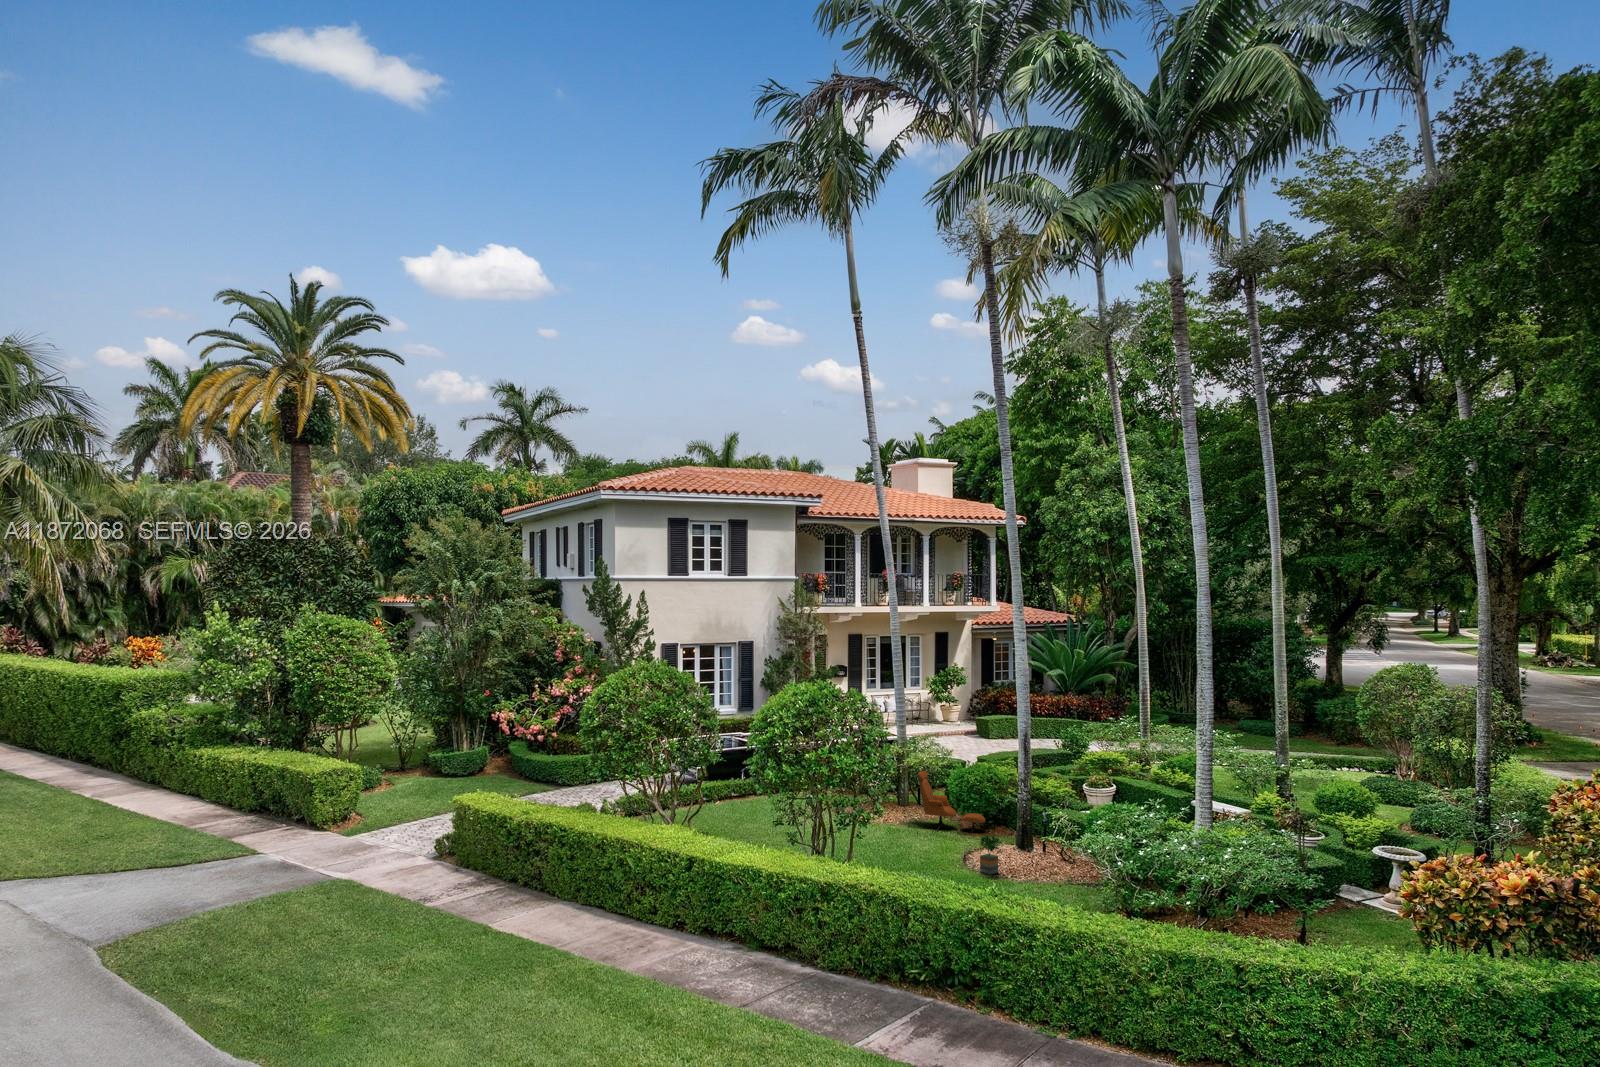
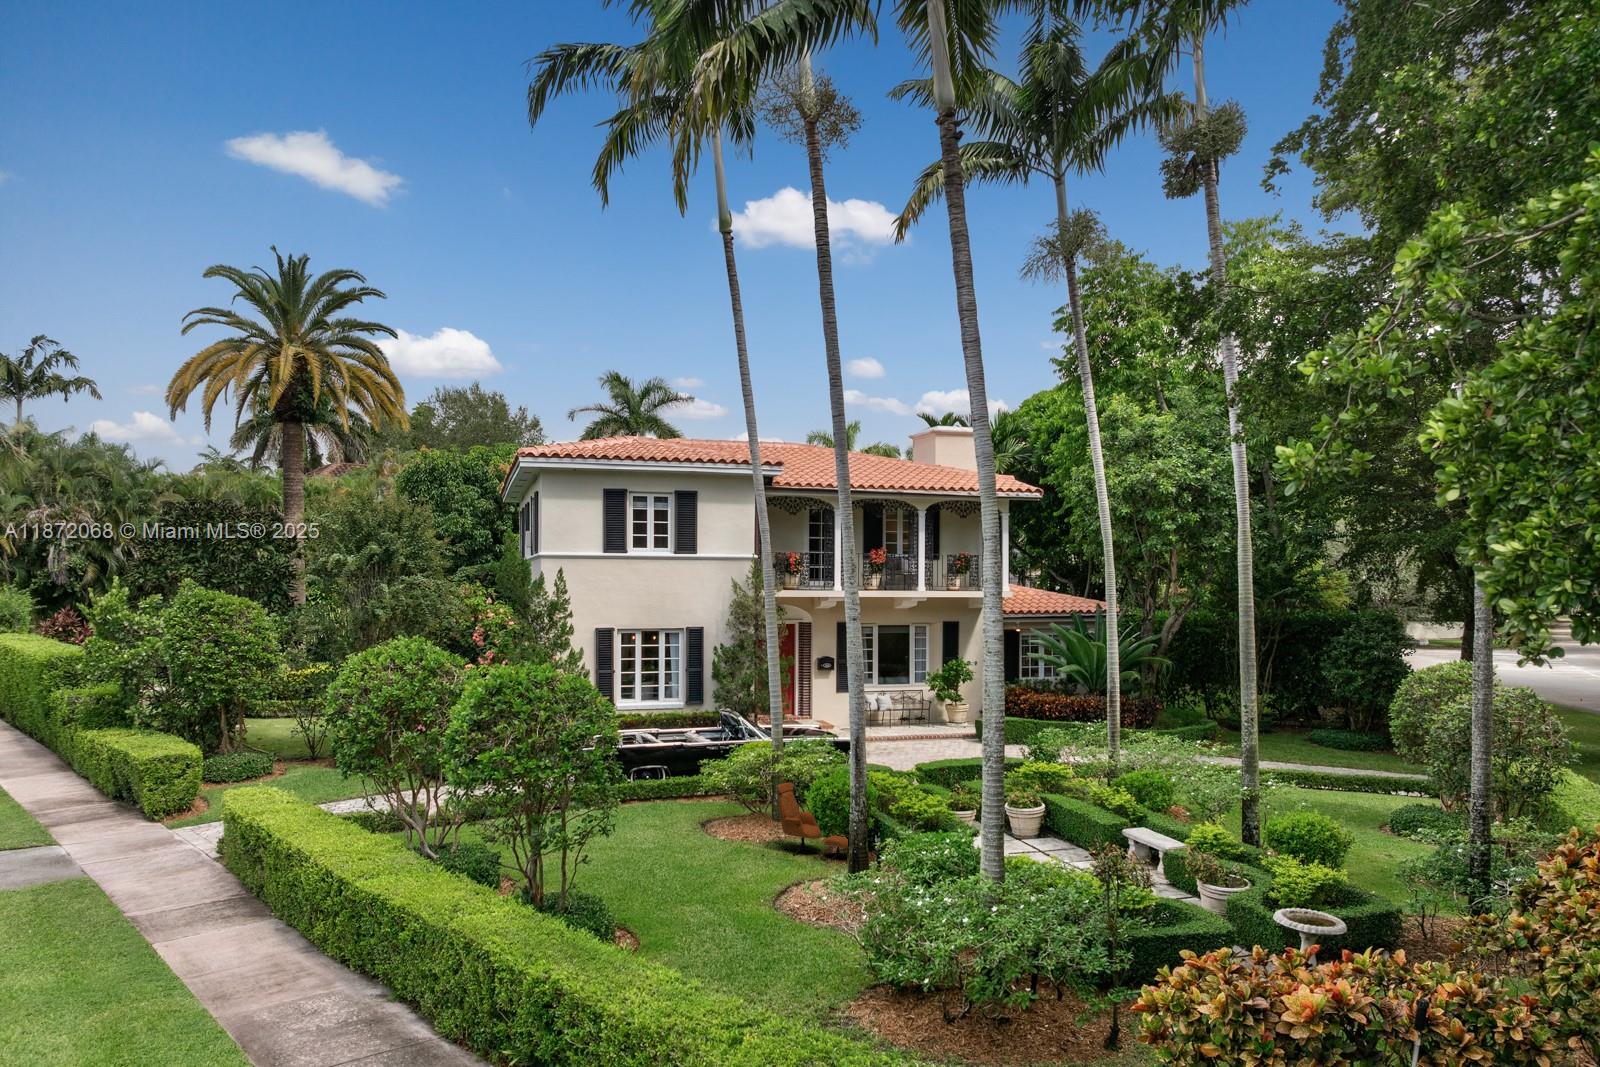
potted tree: present [980,836,1002,874] -> none [778,866,809,915]

